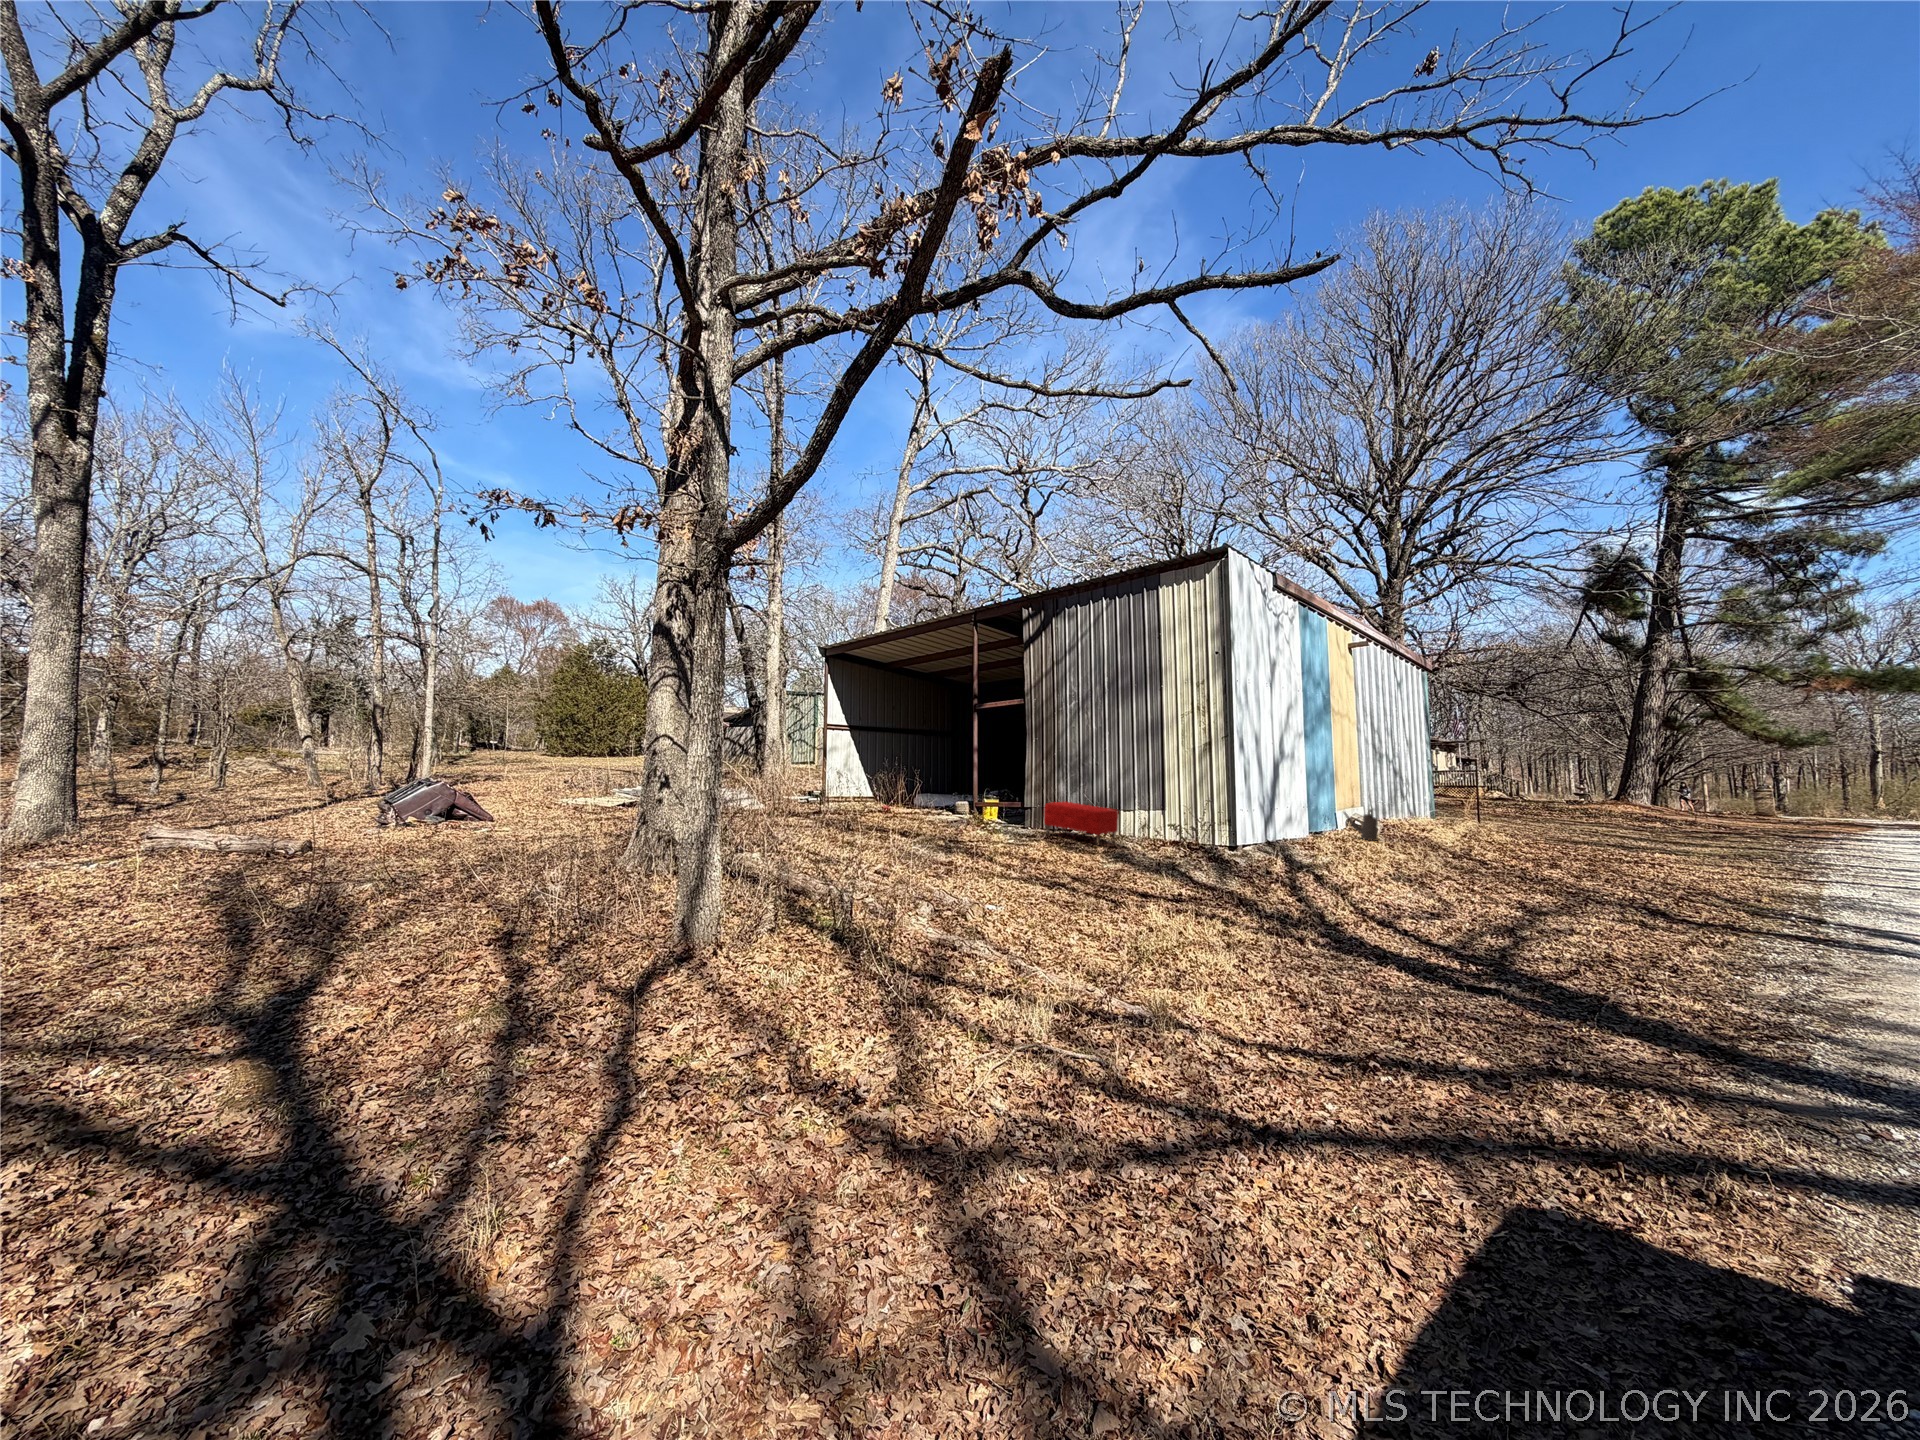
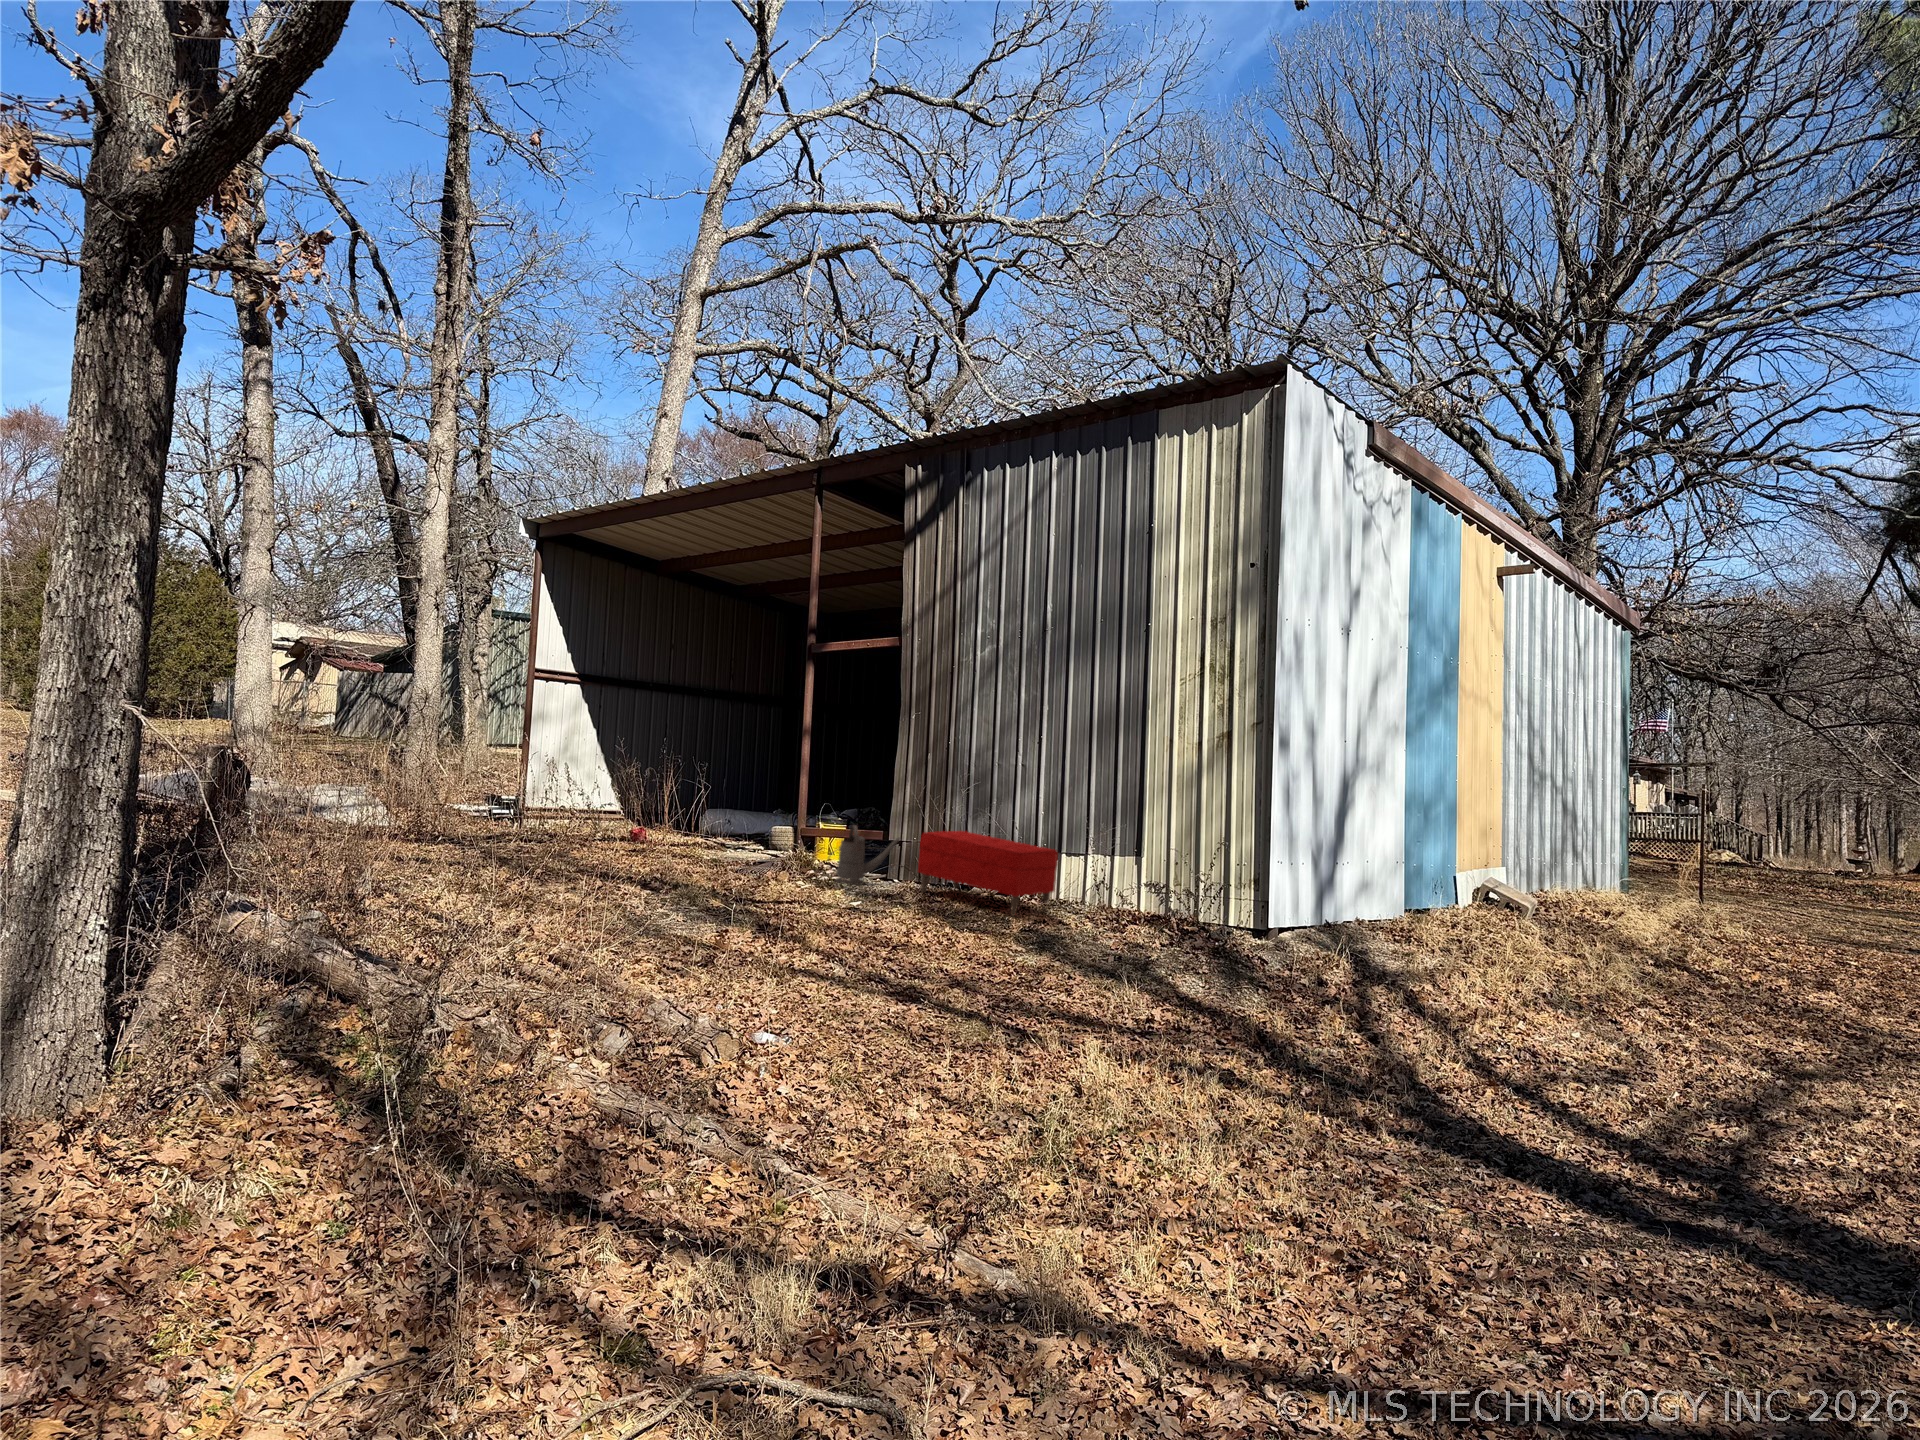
watering can: present [1344,809,1378,841] -> present [834,825,900,885]

